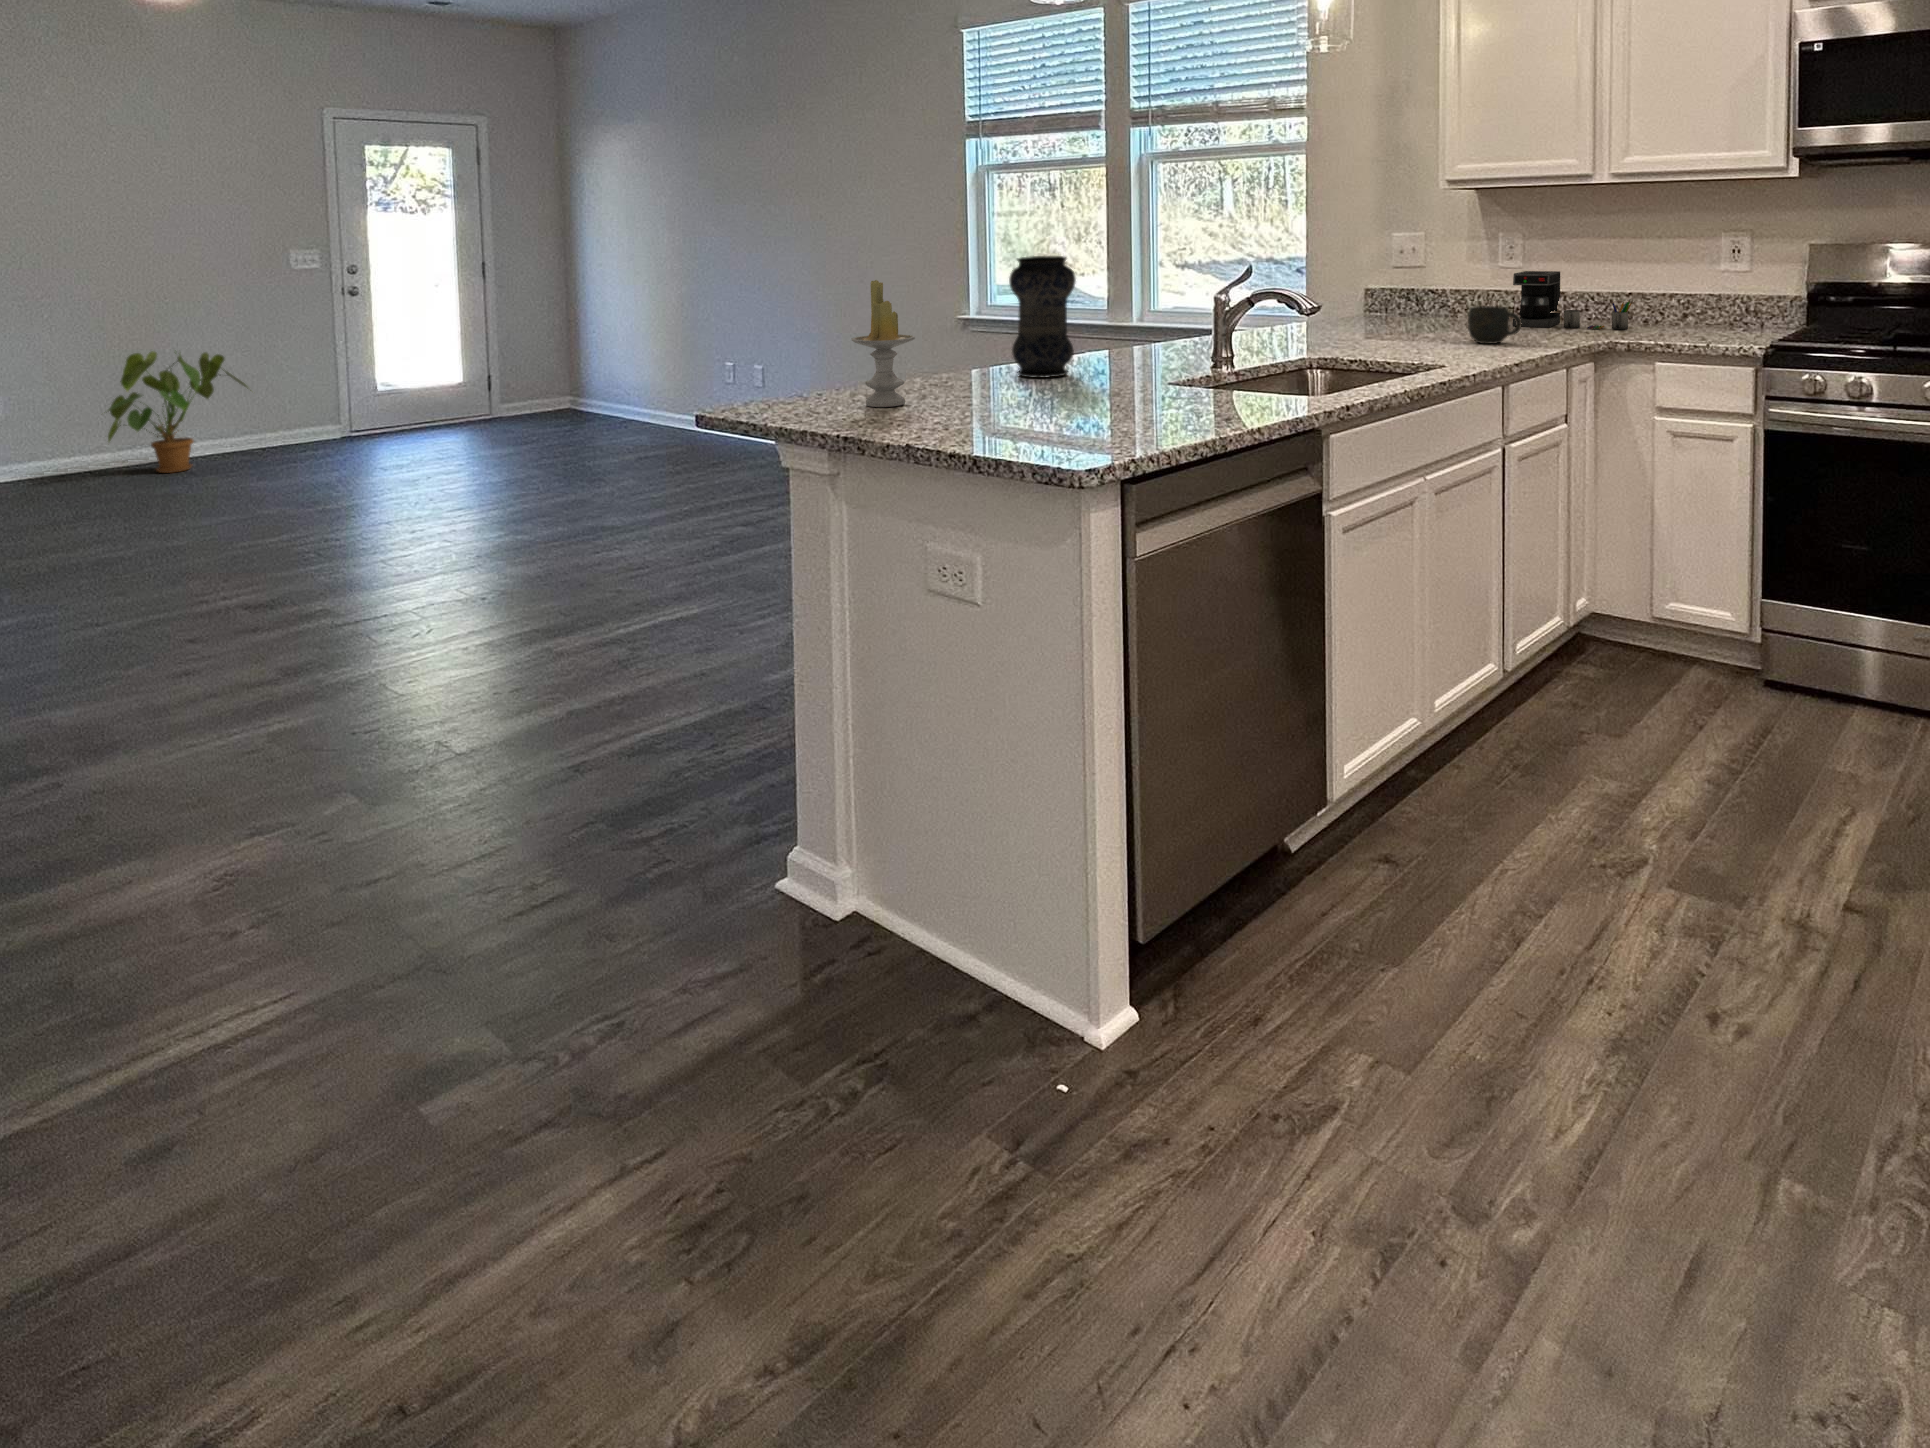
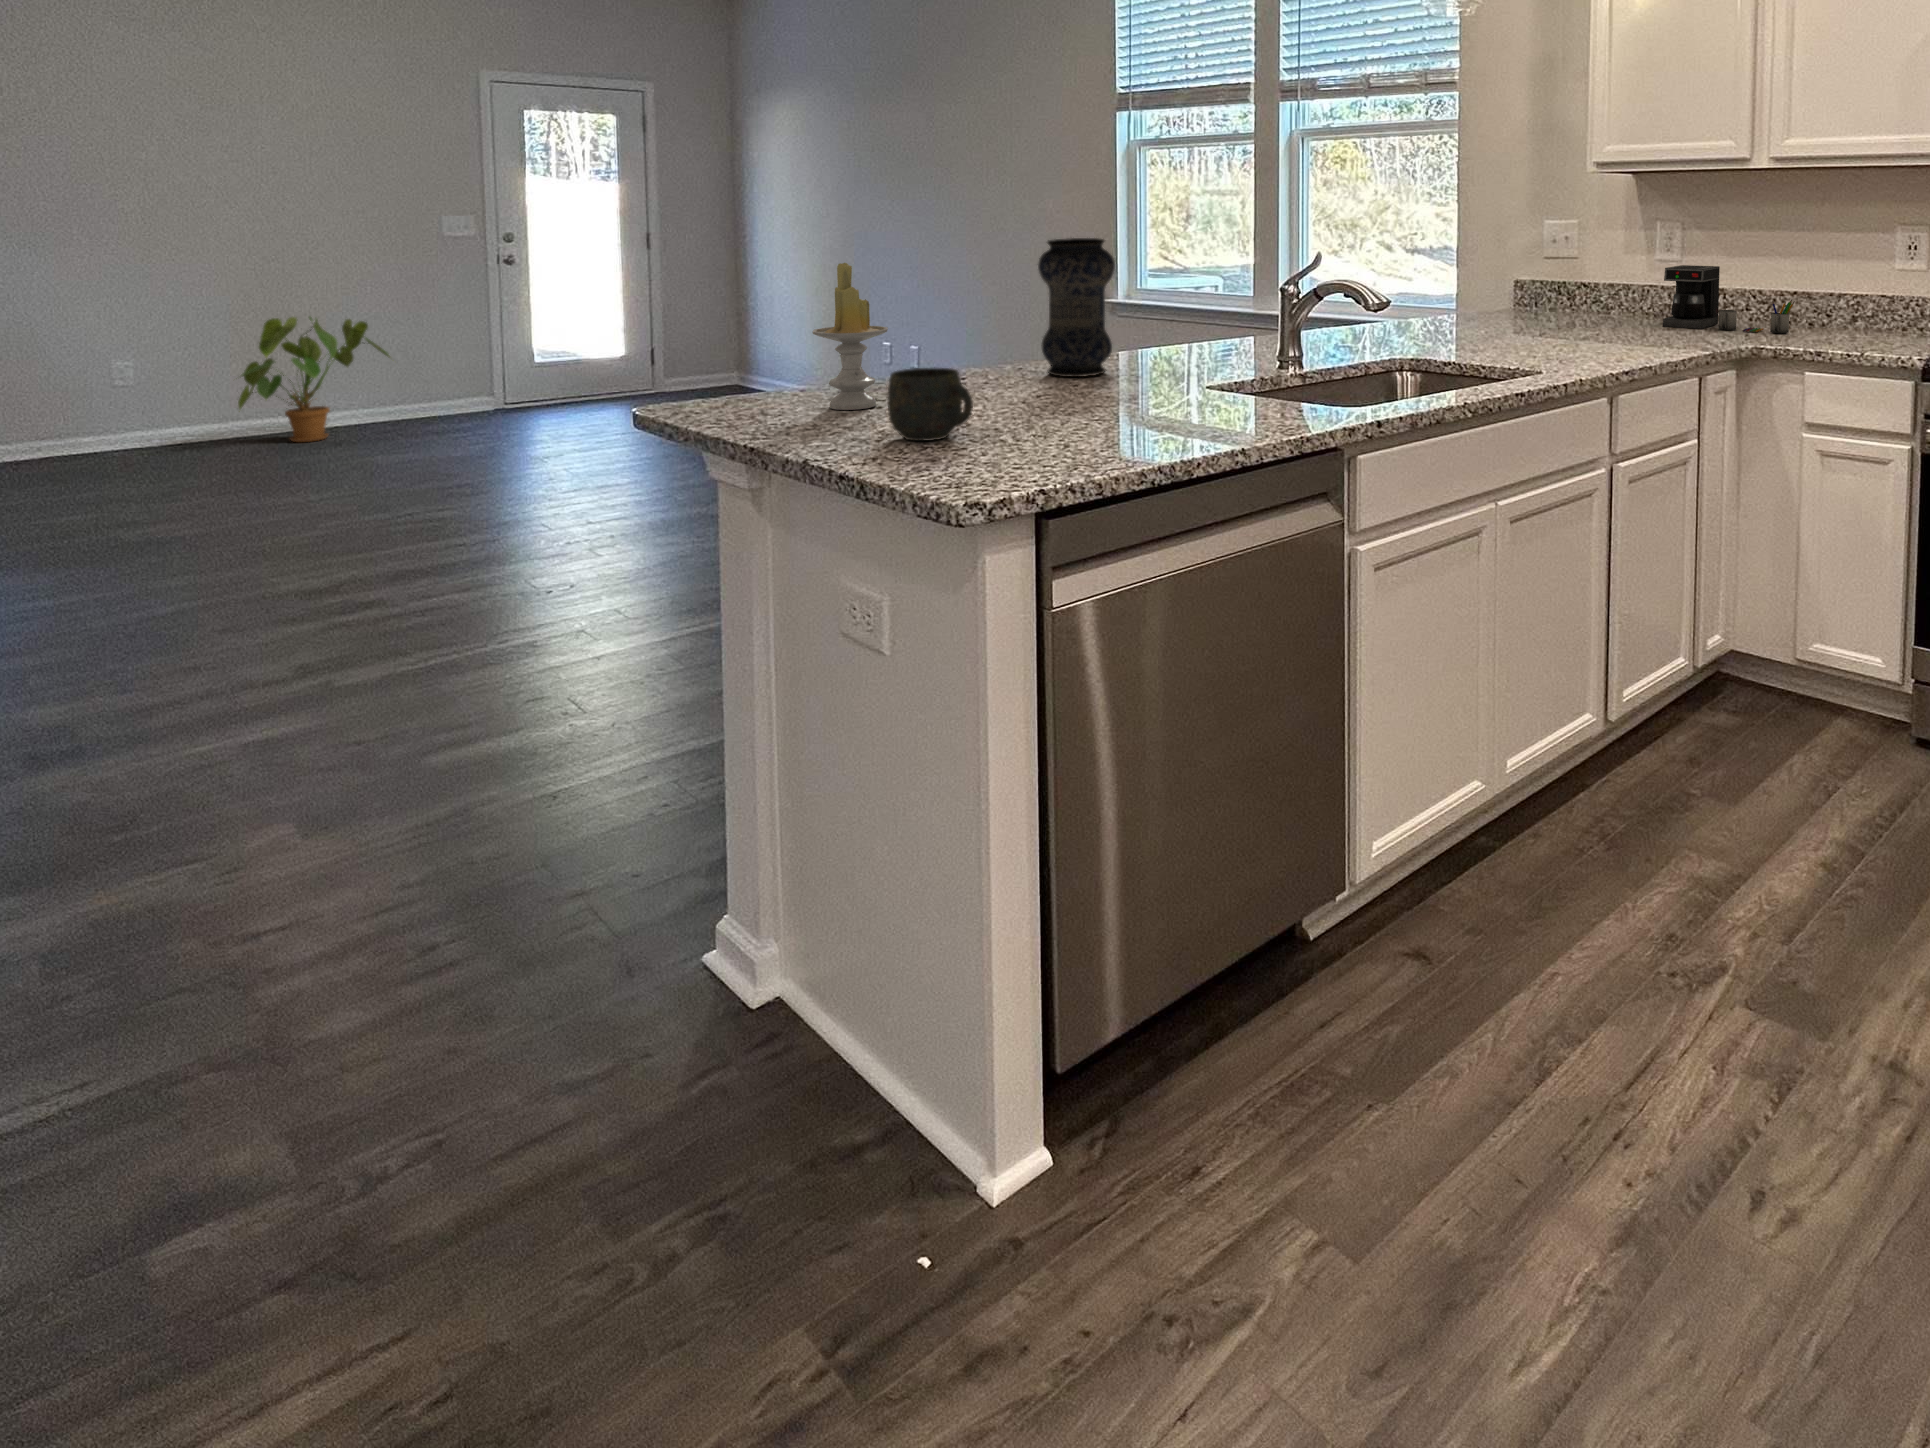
mug: present [1468,306,1522,344] -> present [888,368,973,441]

